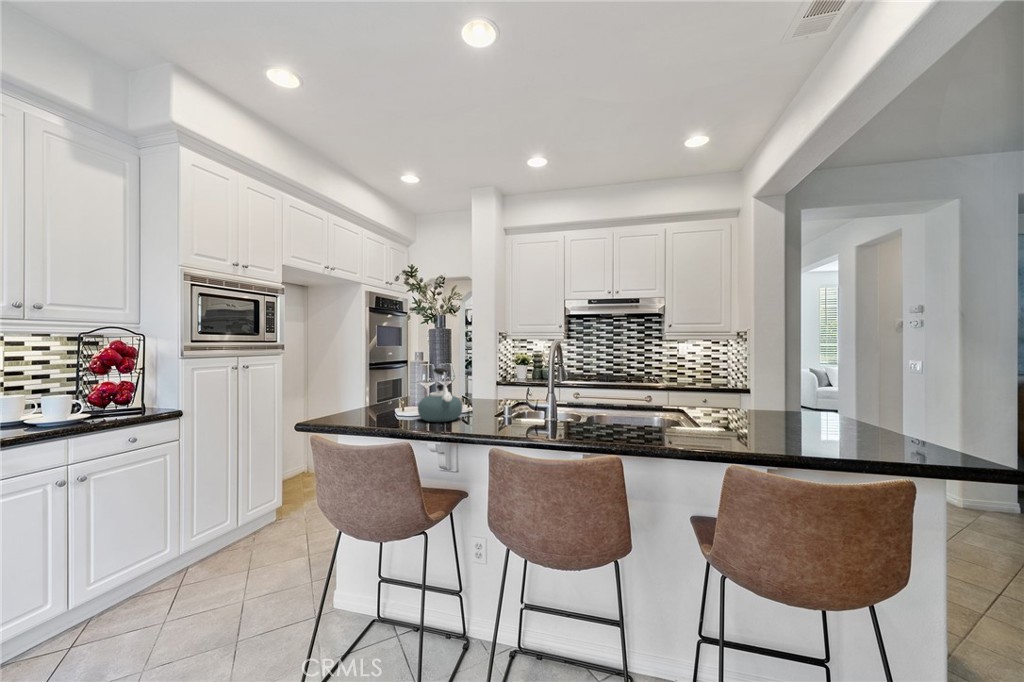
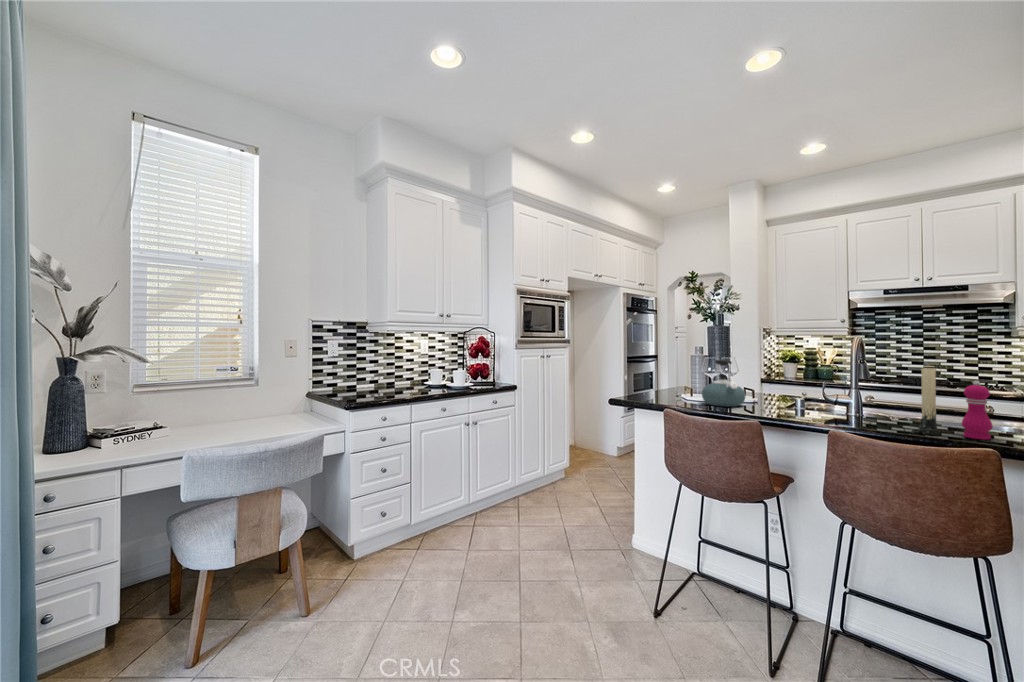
candle: none [593,371,613,440] -> present [912,366,939,435]
pepper mill: none [628,384,648,439] -> present [962,381,993,440]

